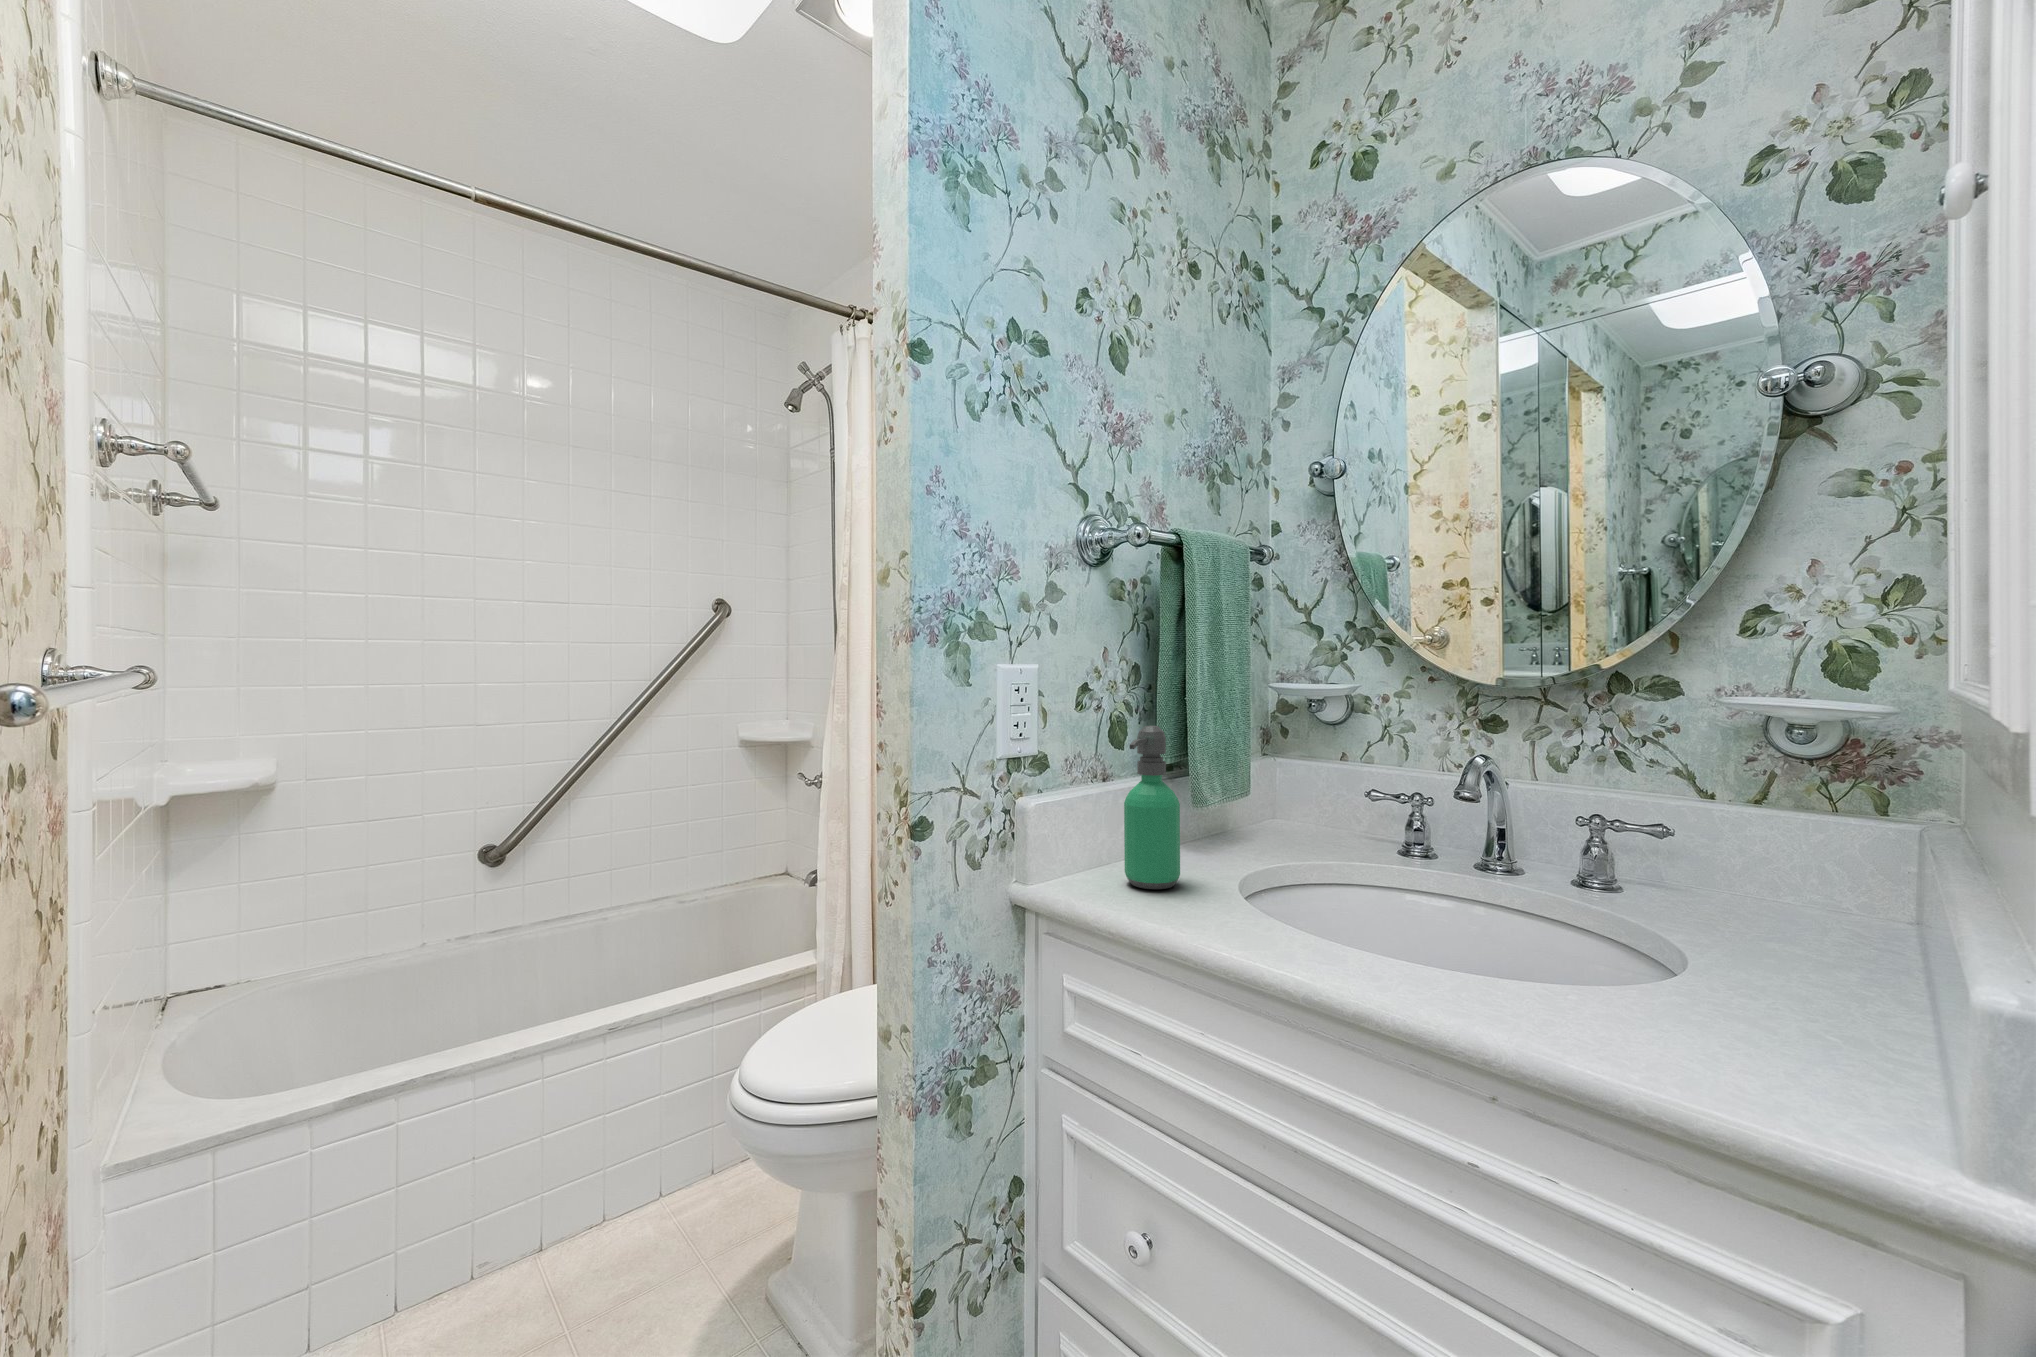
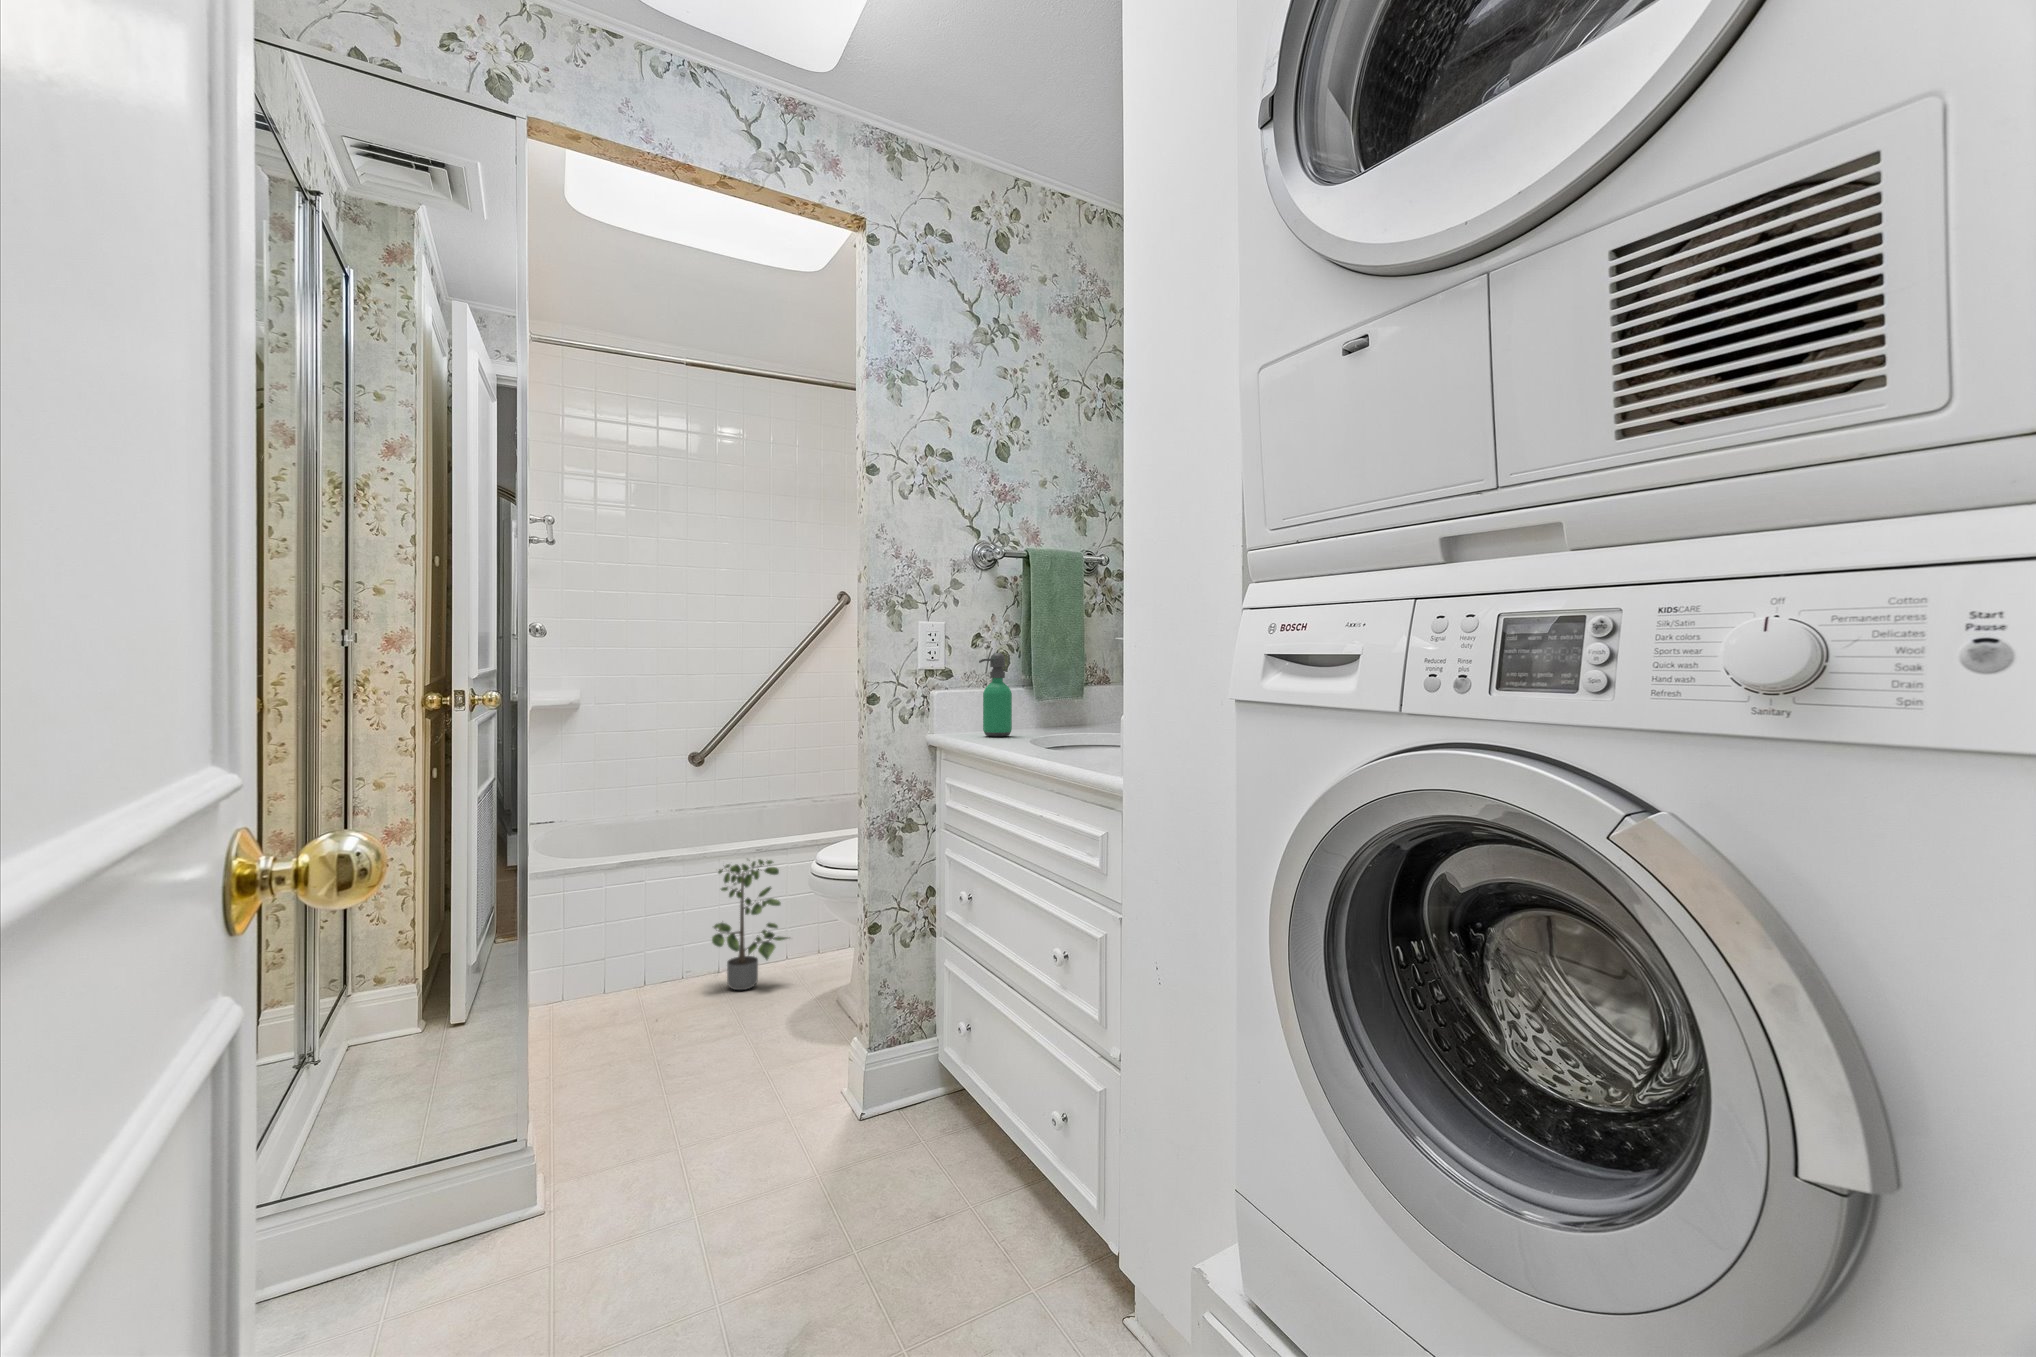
potted plant: none [540,1042,690,1287] -> present [712,859,788,990]

